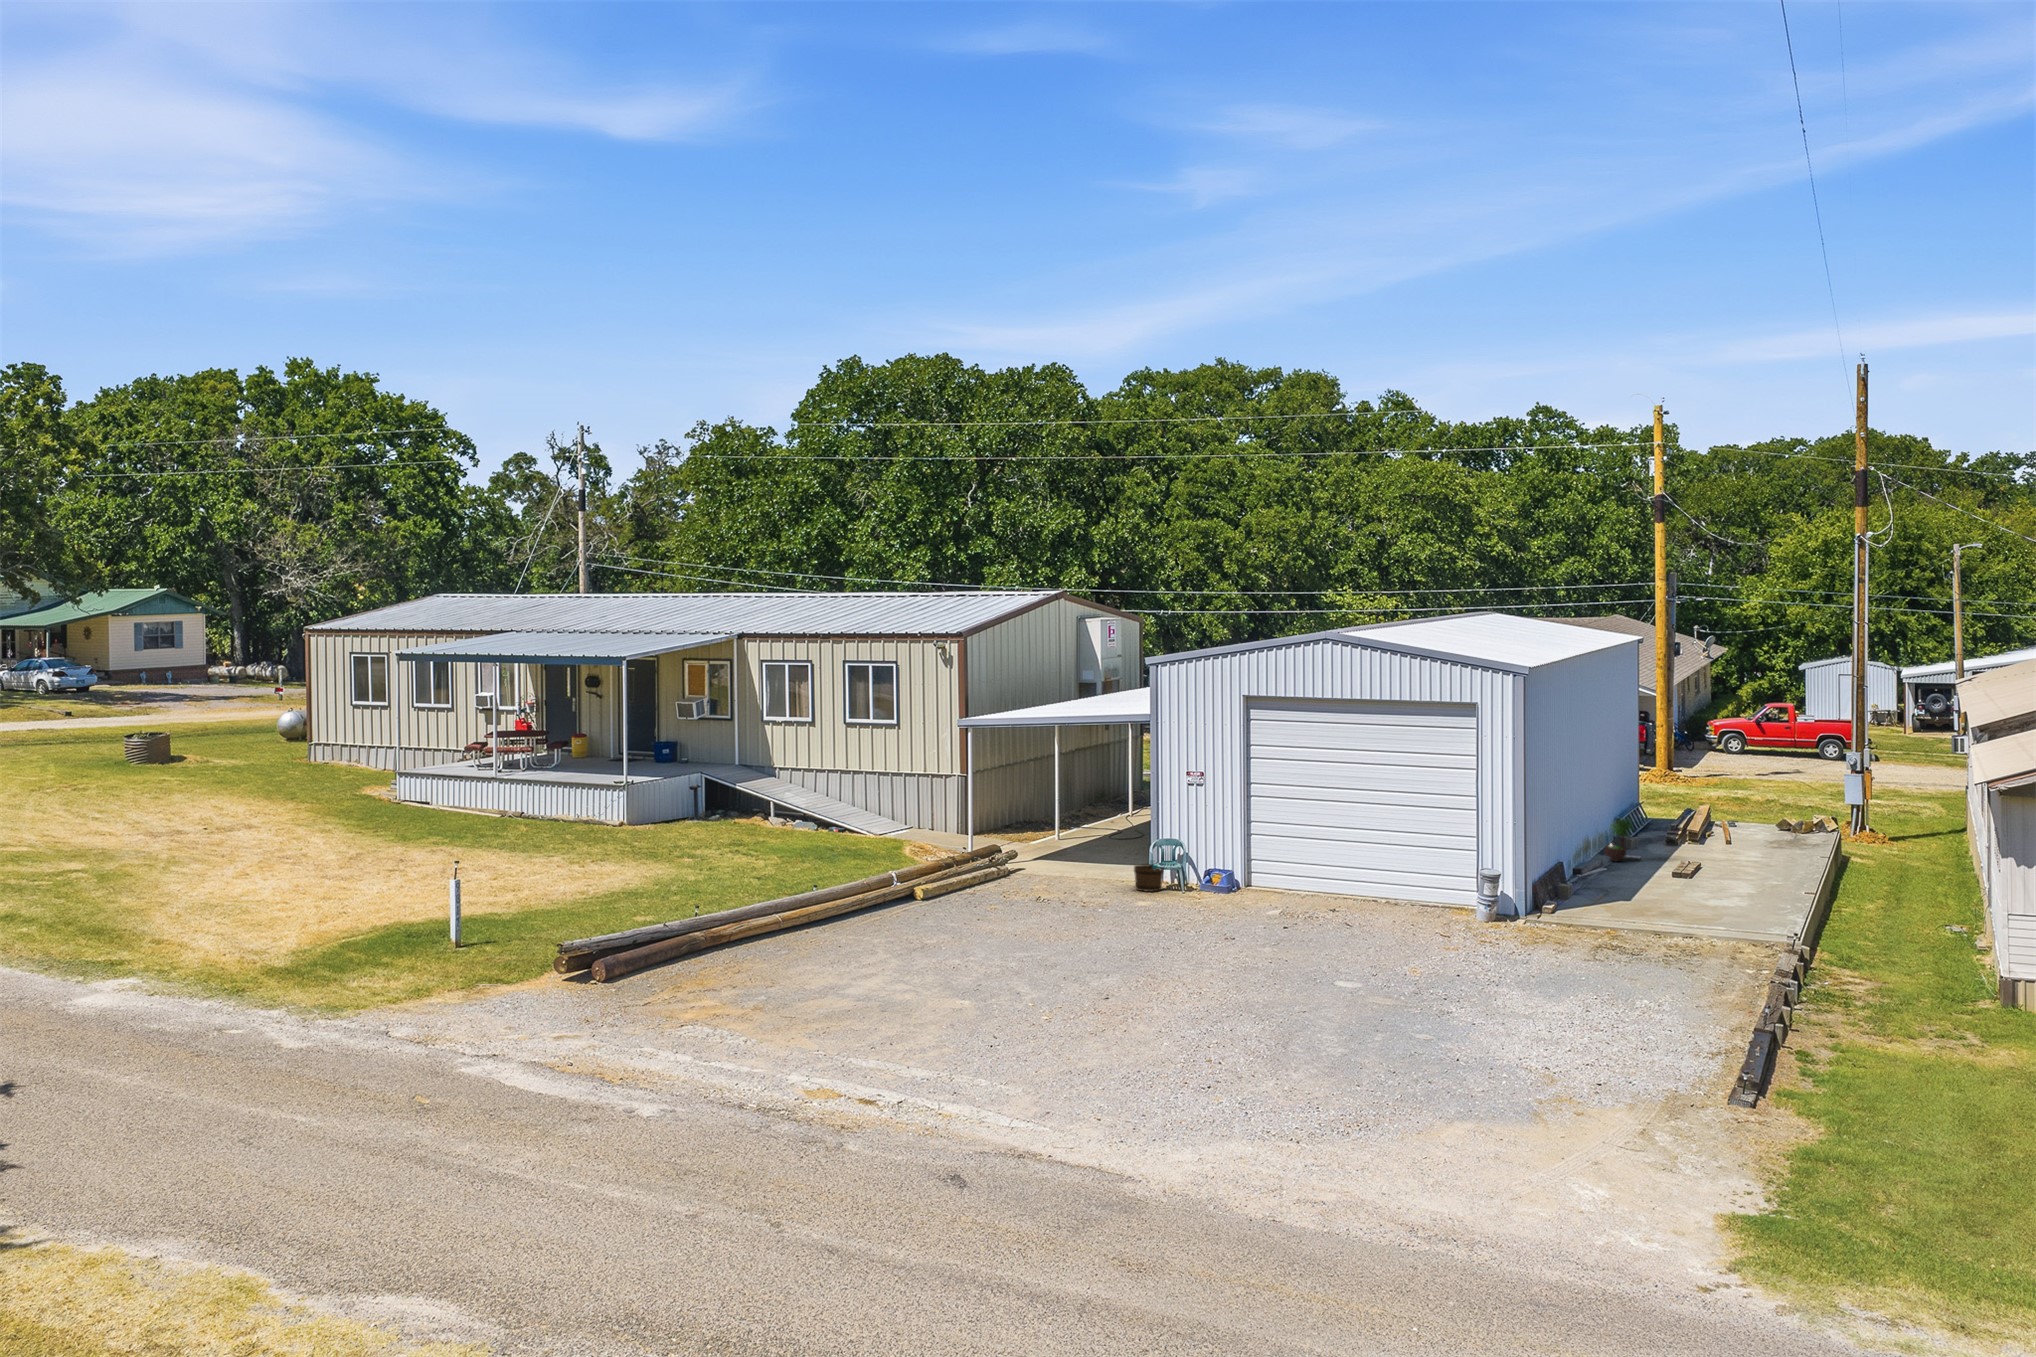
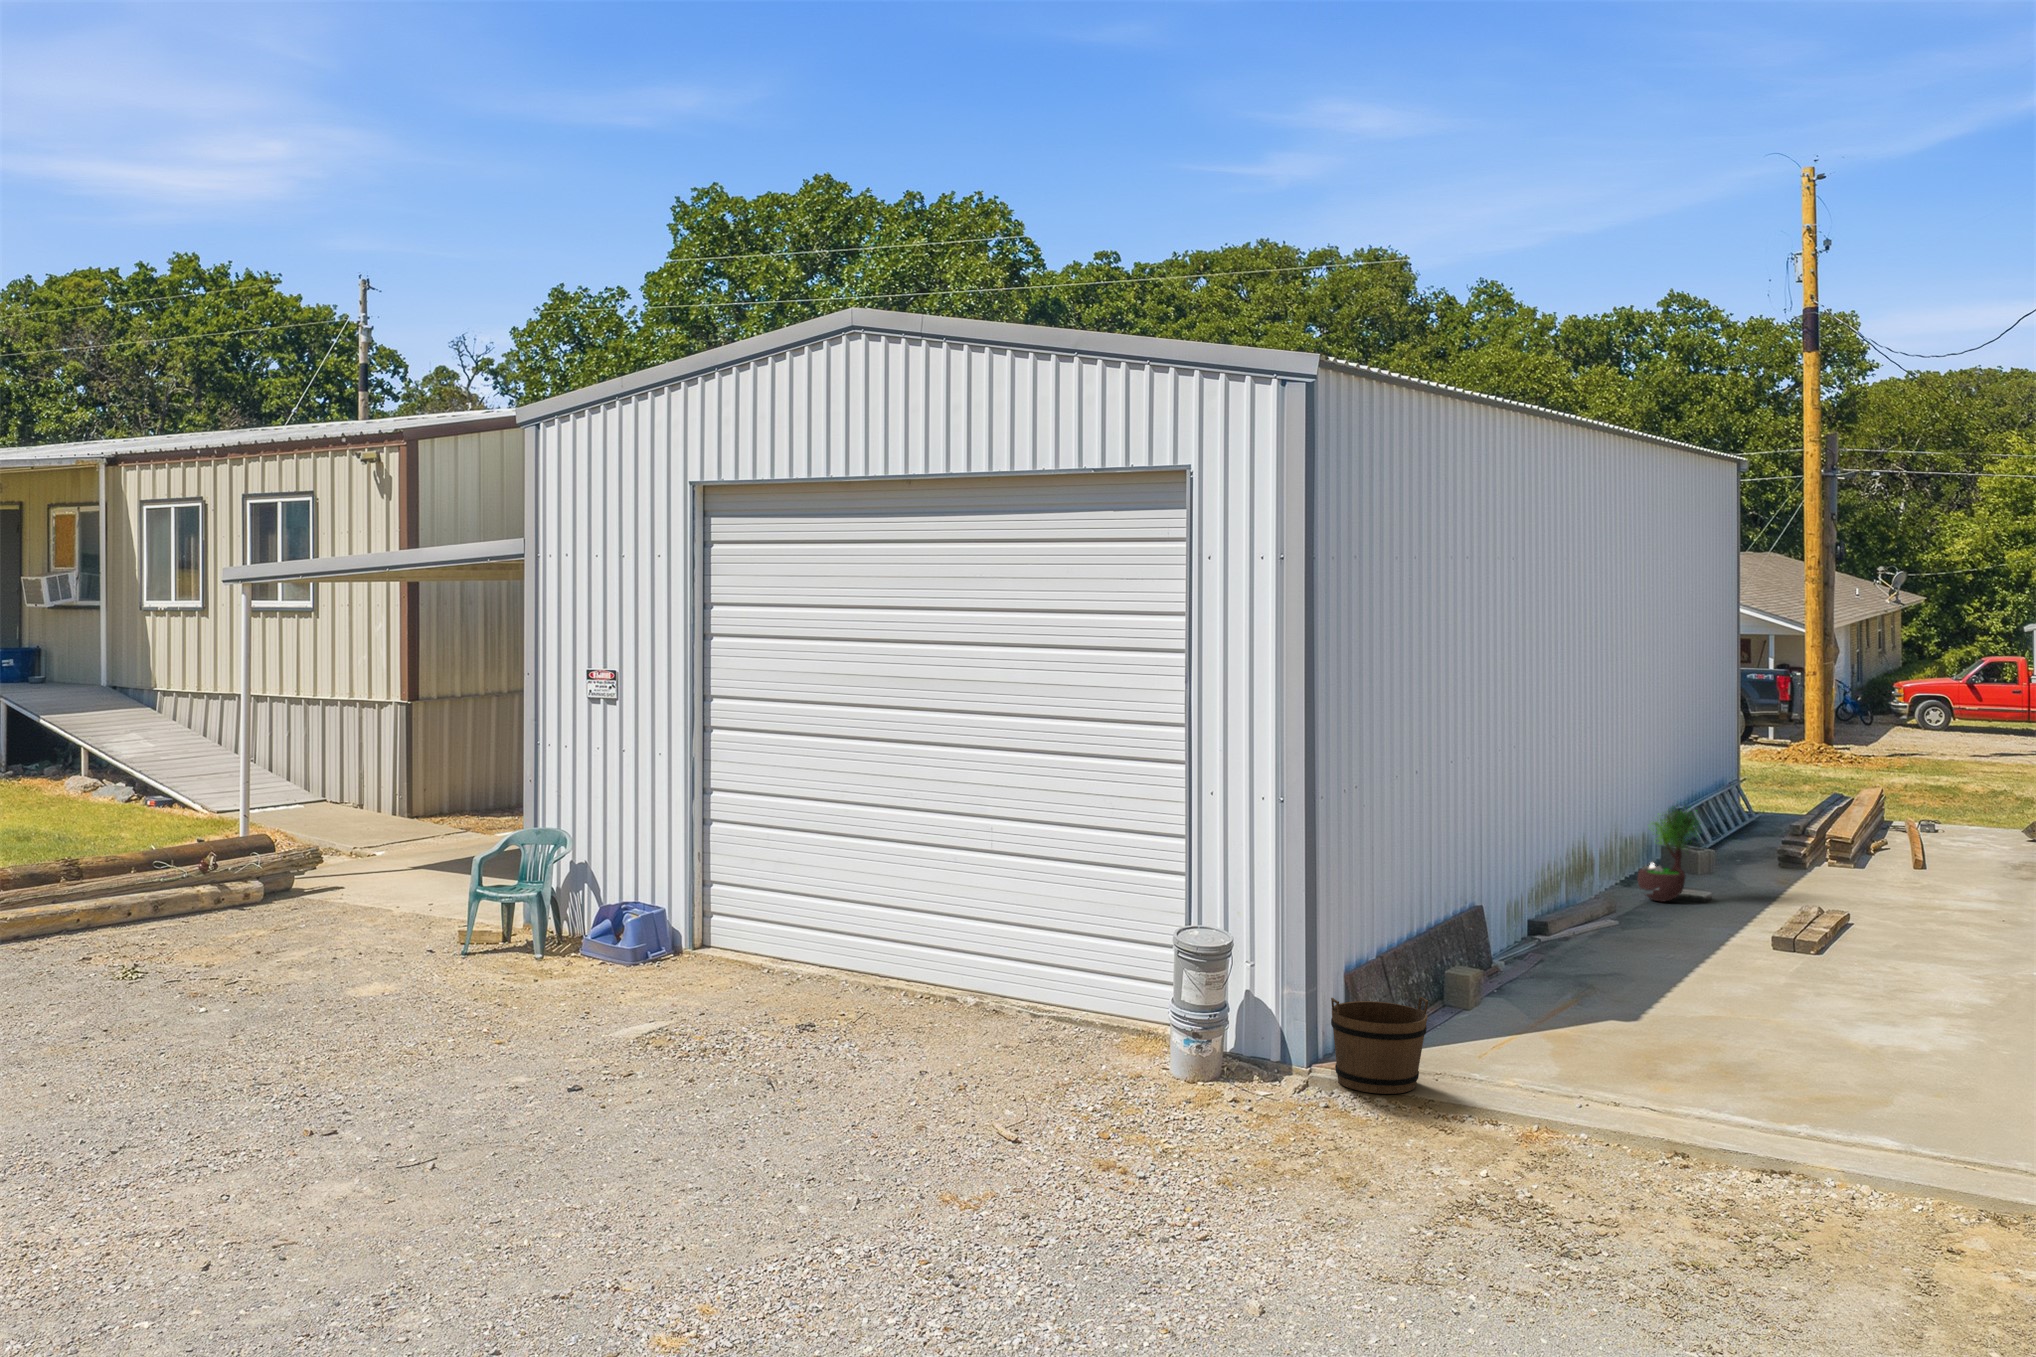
bucket: present [1134,861,1164,892] -> present [1331,997,1428,1094]

